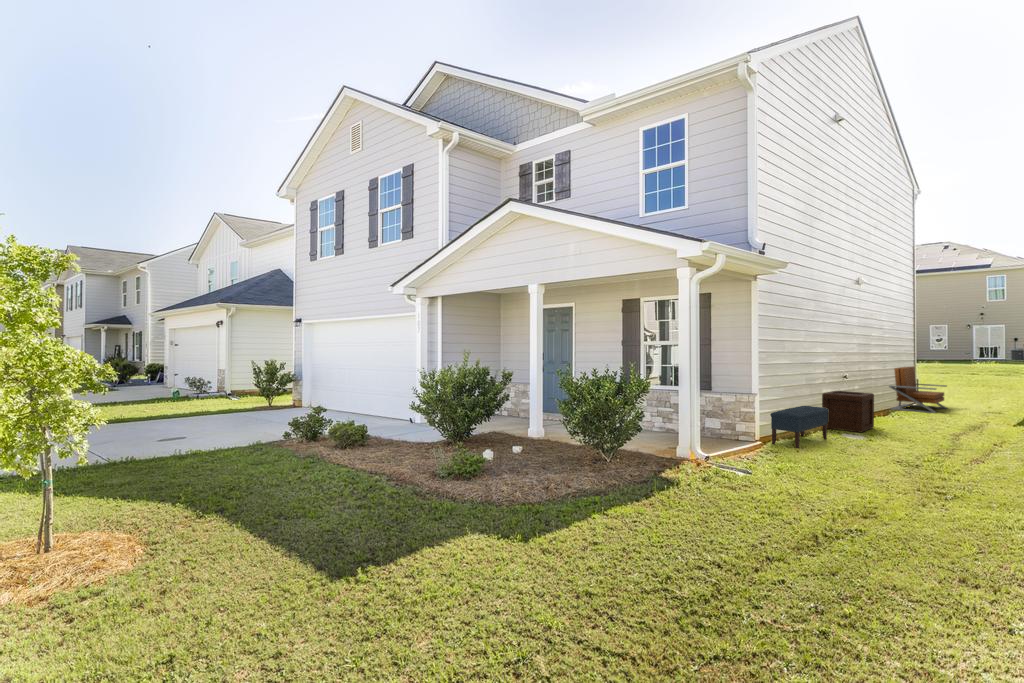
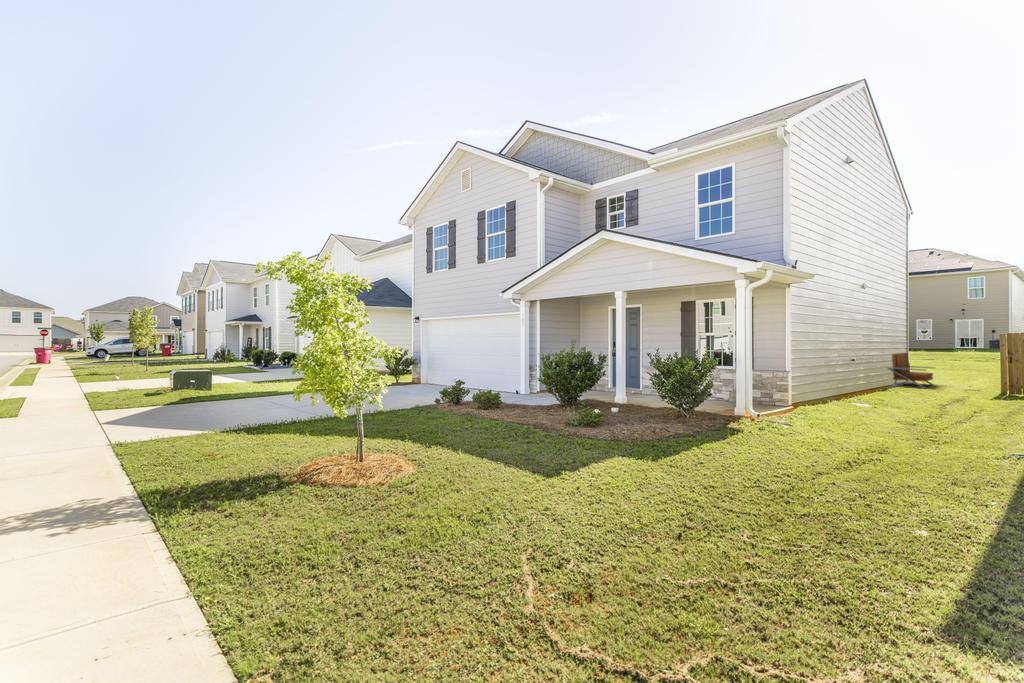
wooden crate: present [822,391,874,432] -> none [836,370,878,402]
bench: present [770,406,828,448] -> none [799,381,843,411]

